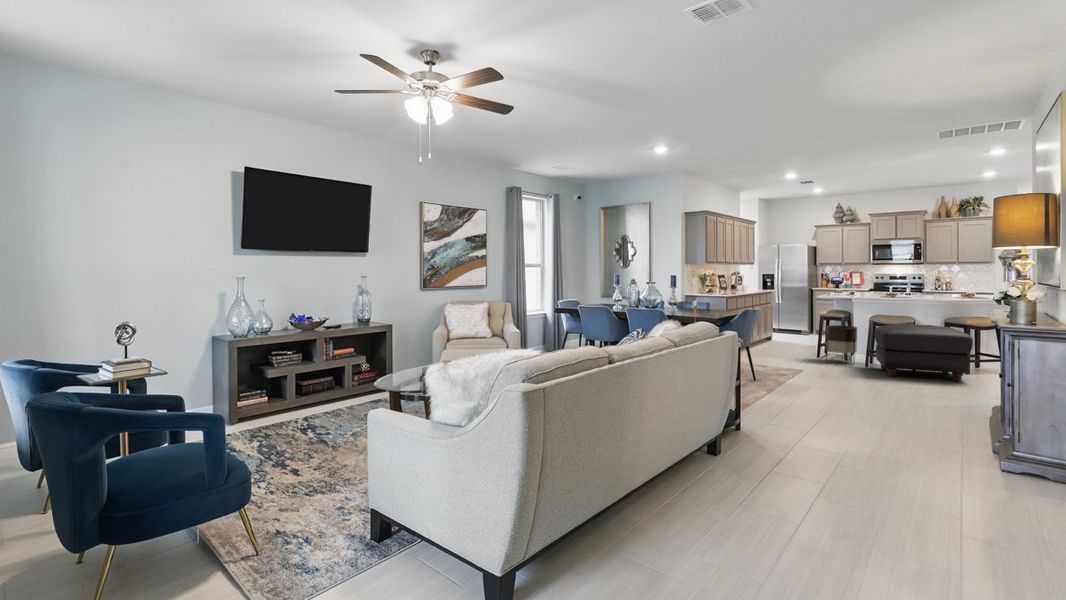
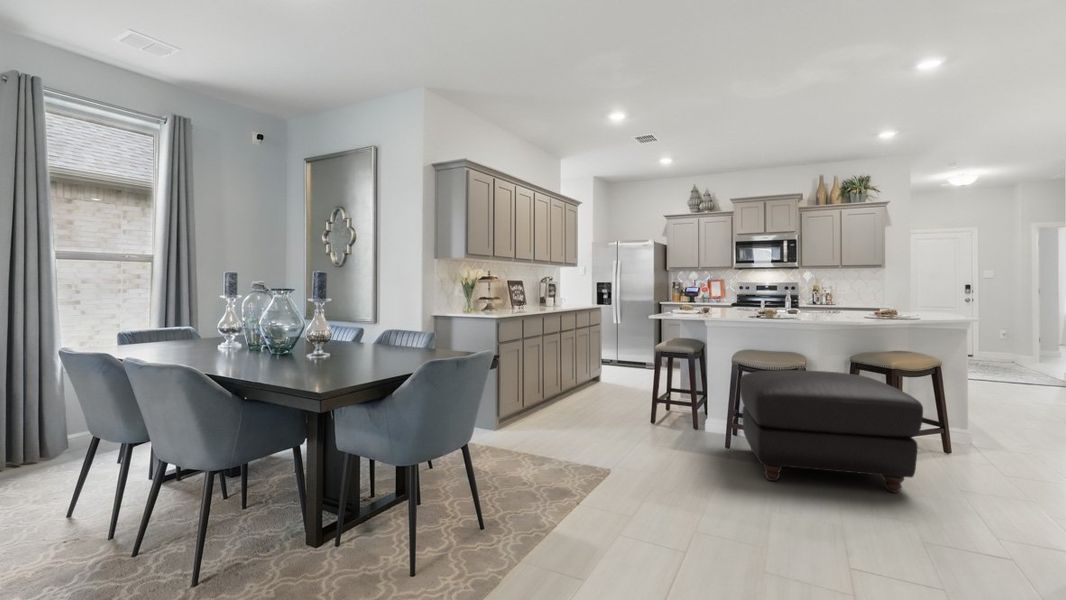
planter: present [826,325,857,361] -> none [662,366,712,440]

